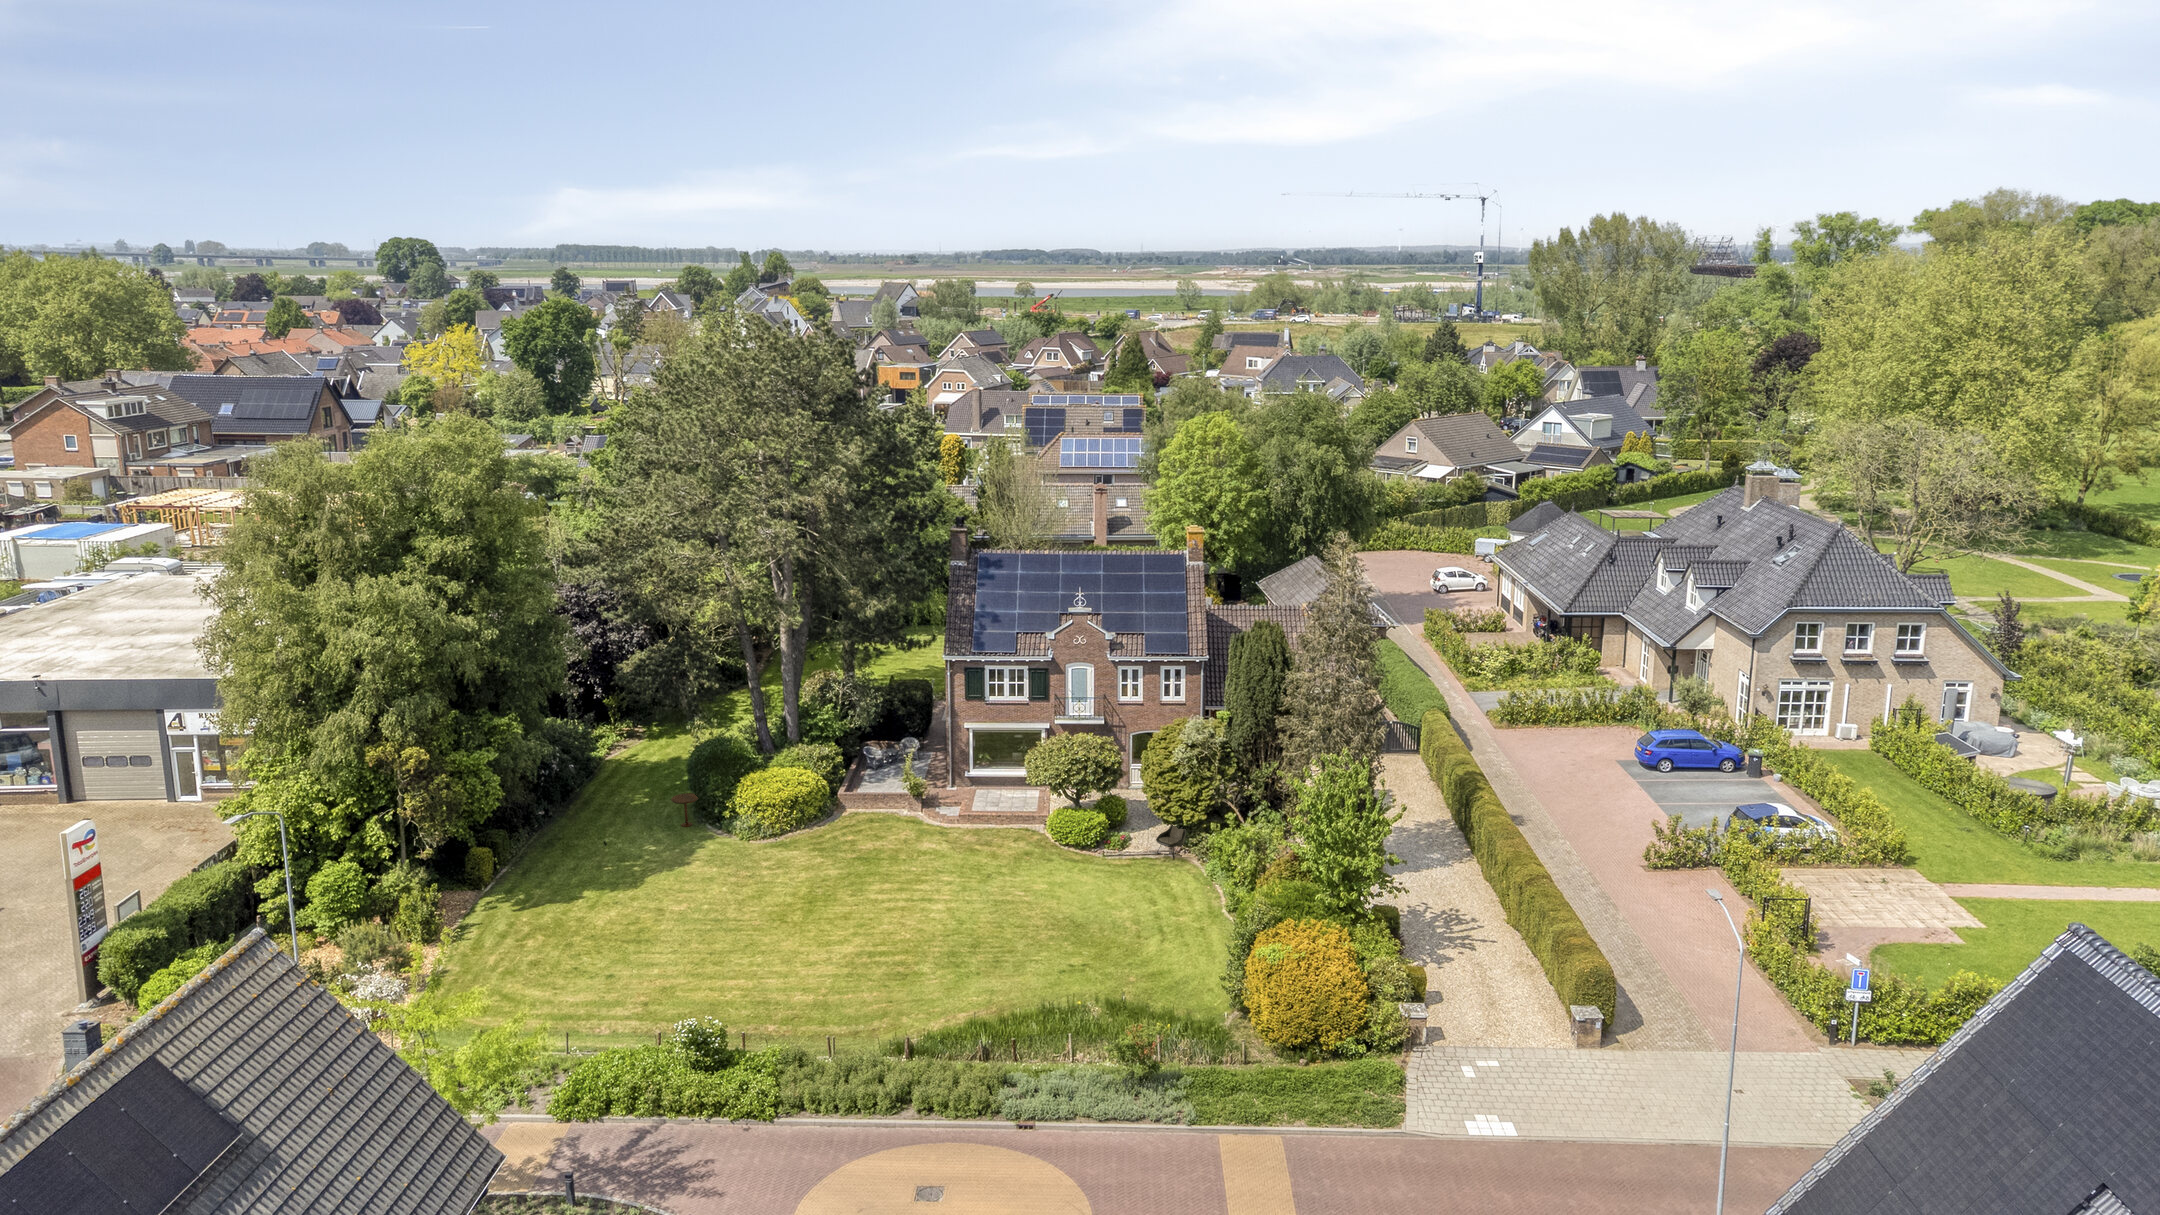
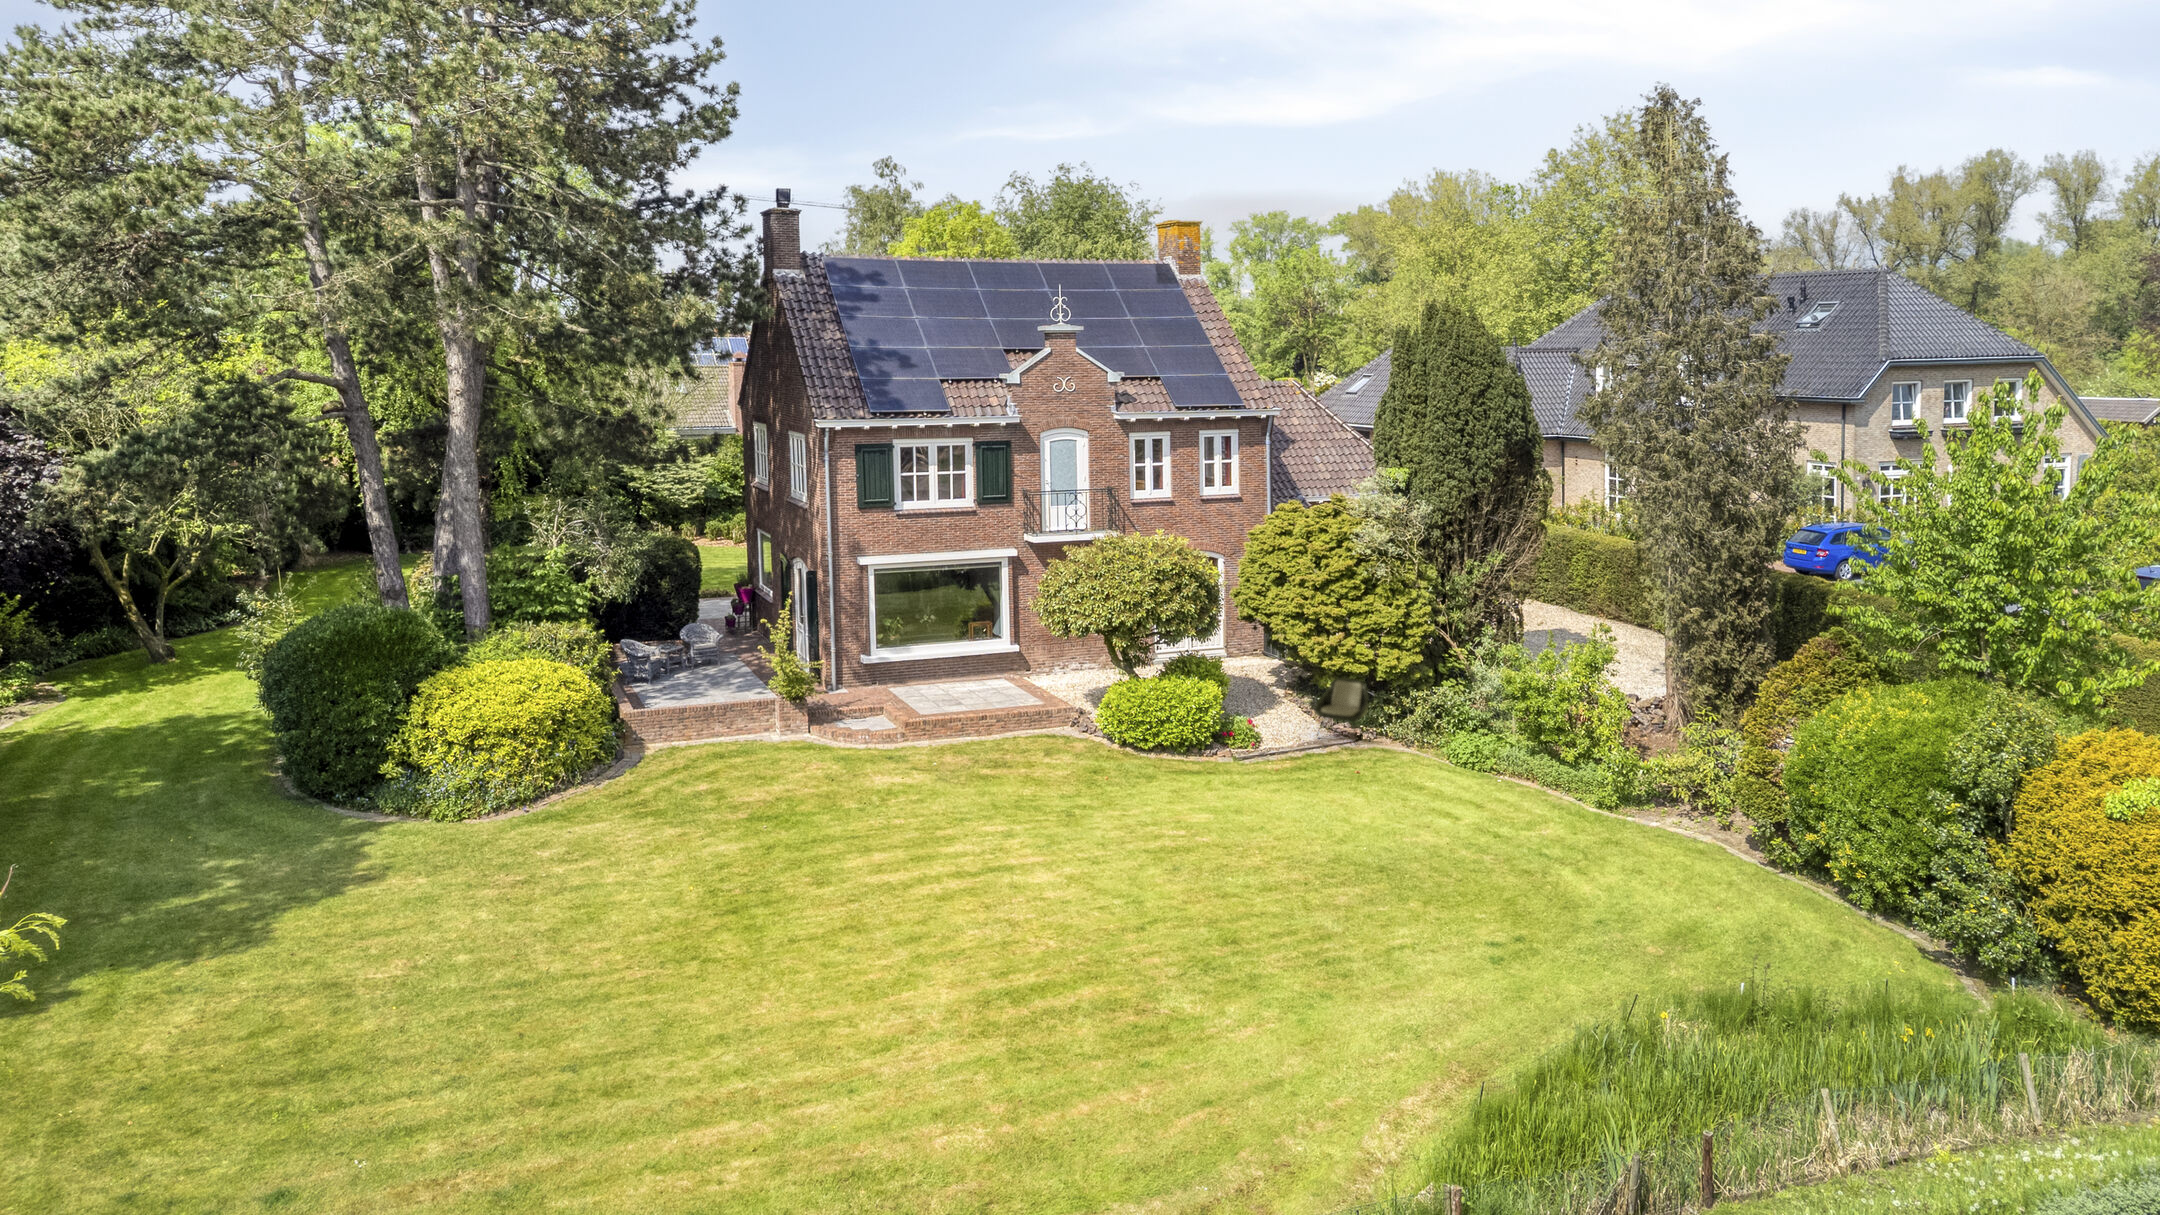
pedestal table: present [671,793,699,827] -> none [246,737,316,813]

